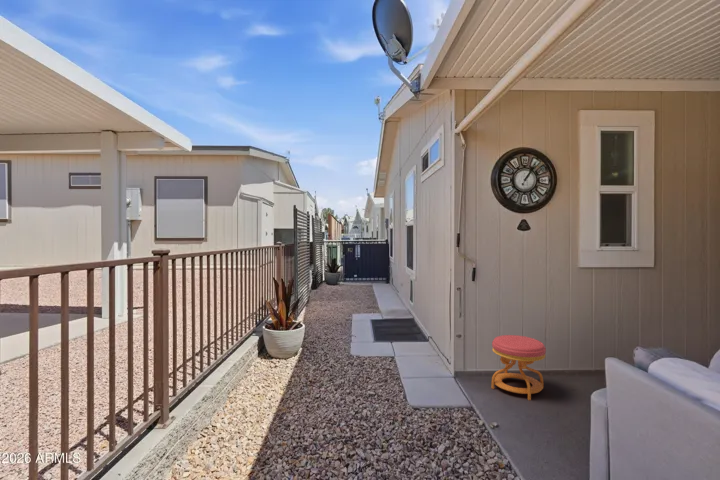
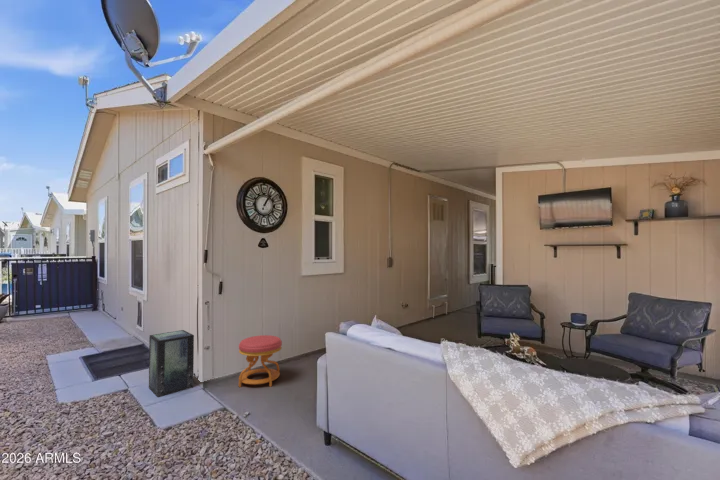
storage box: none [410,314,447,374] -> present [149,330,194,397]

